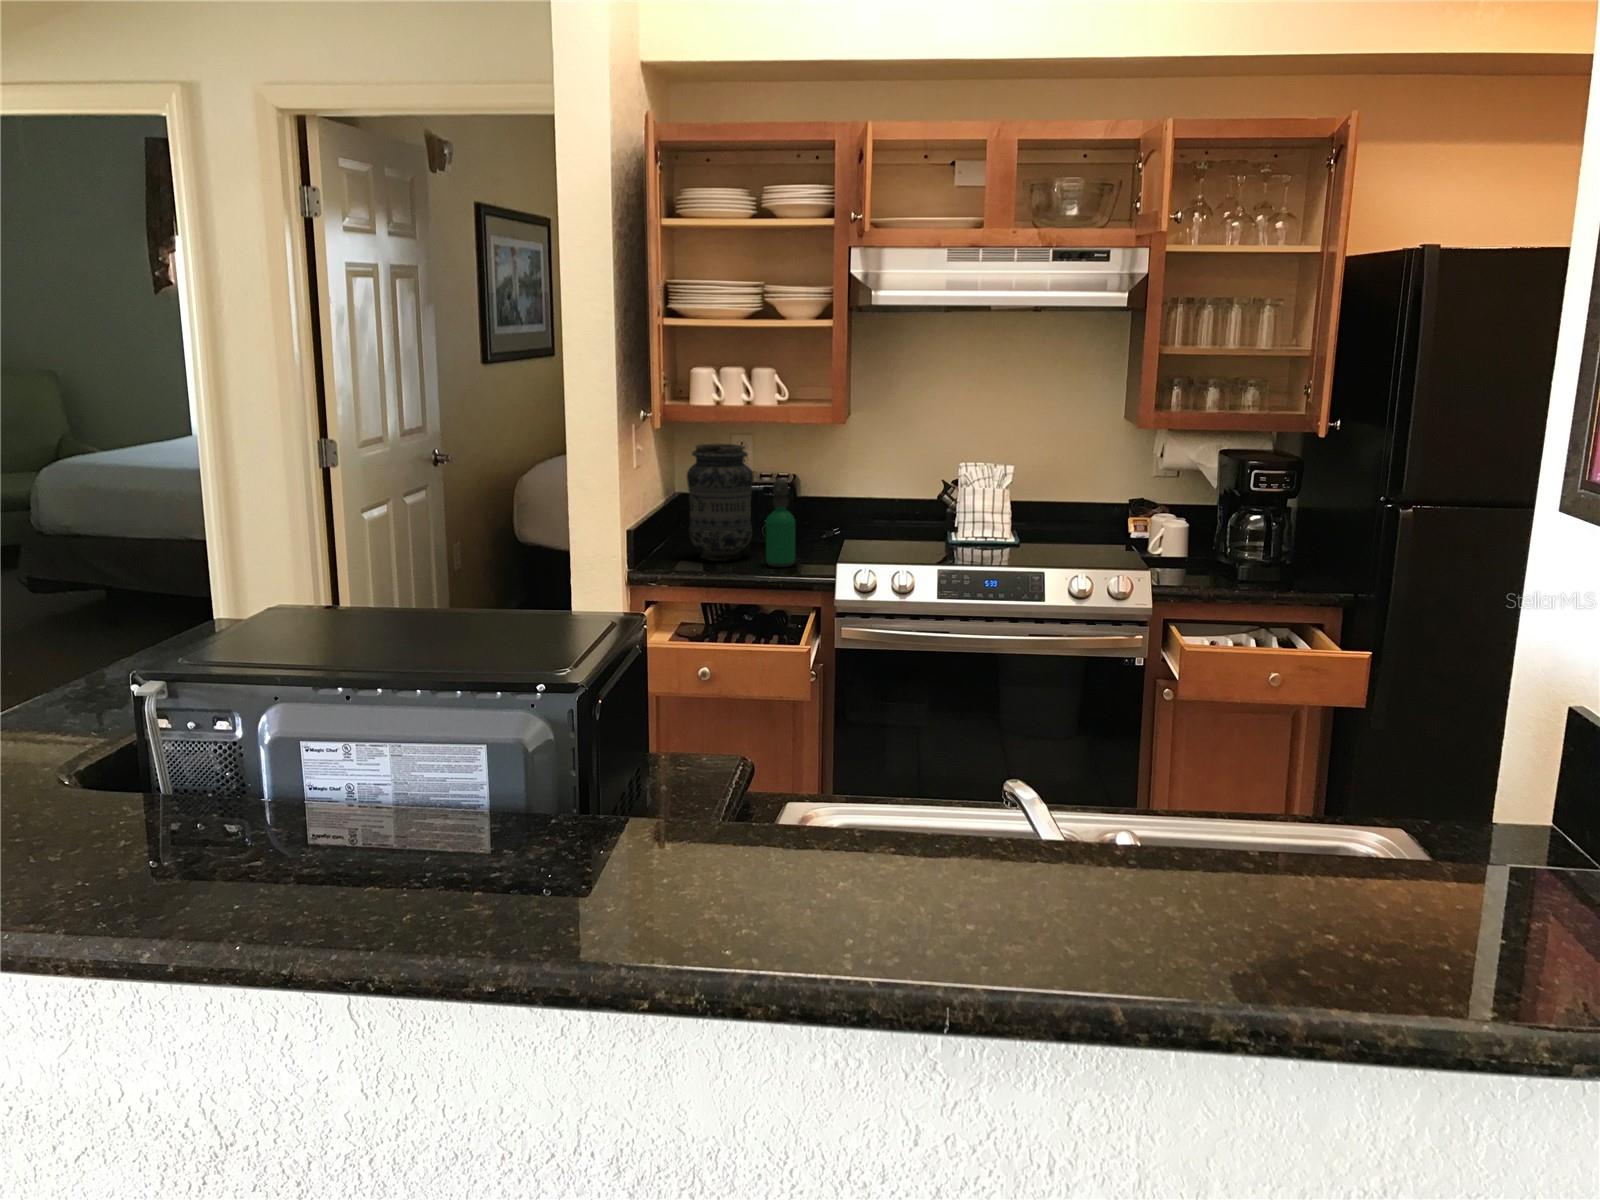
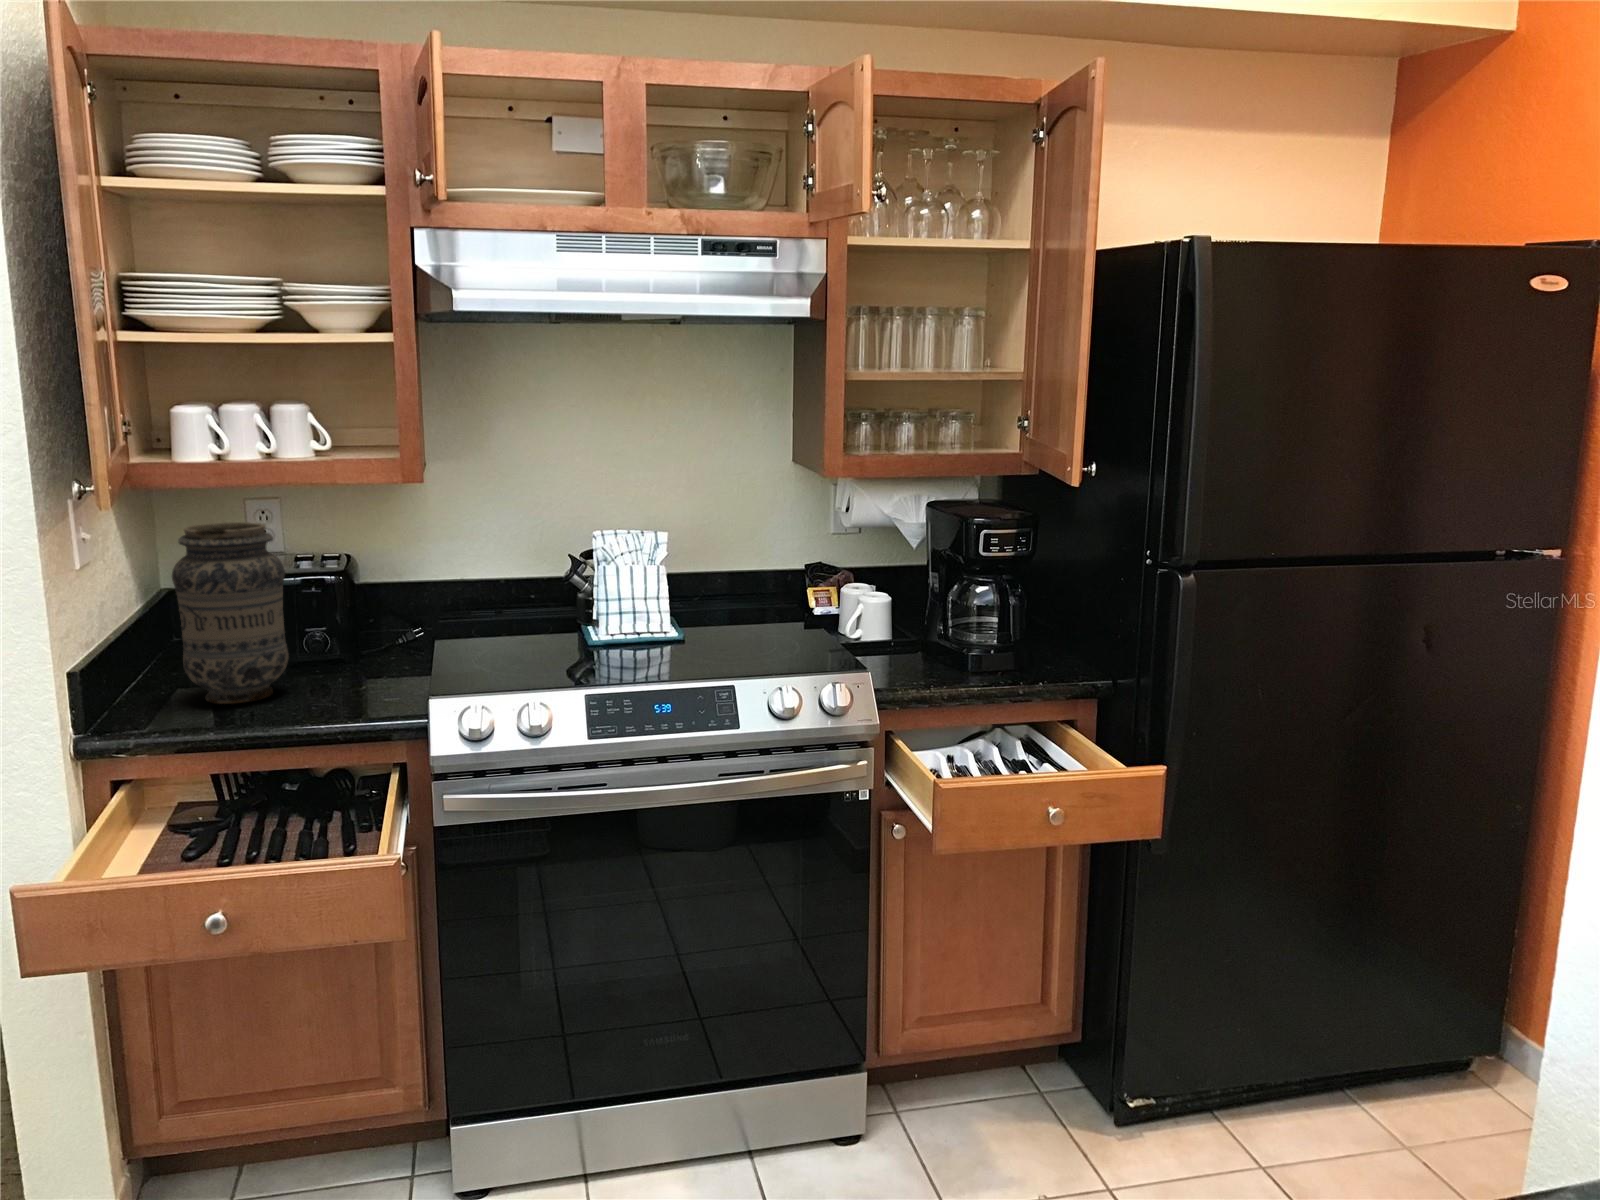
soap dispenser: present [766,479,795,567] -> none [309,575,361,709]

